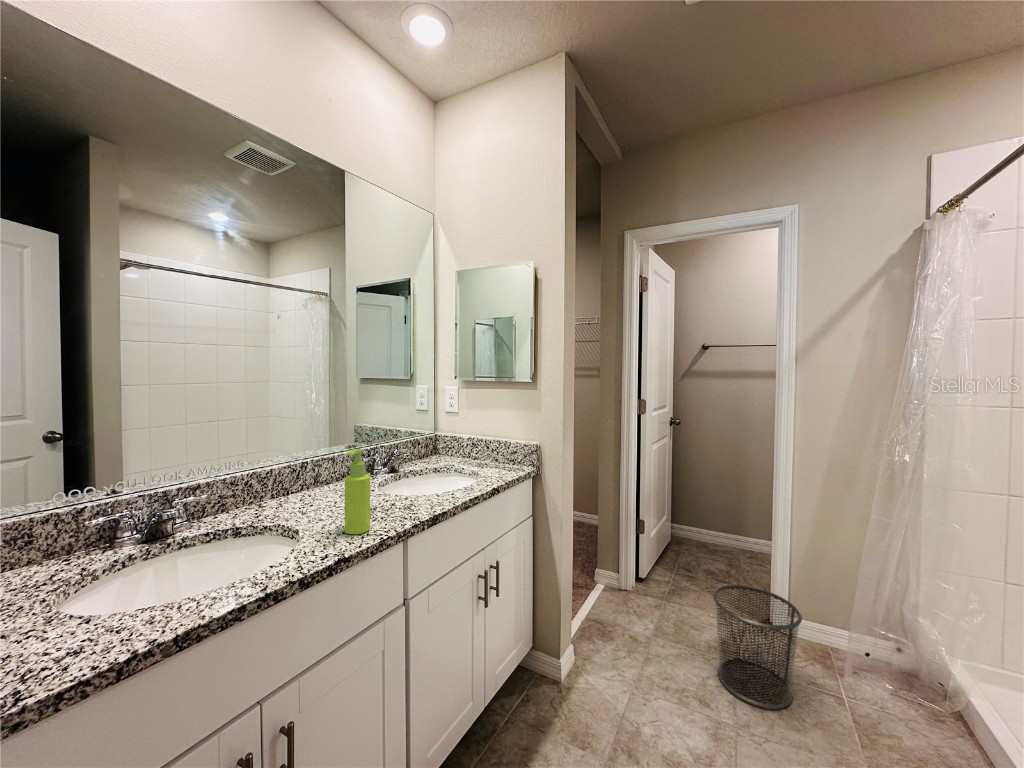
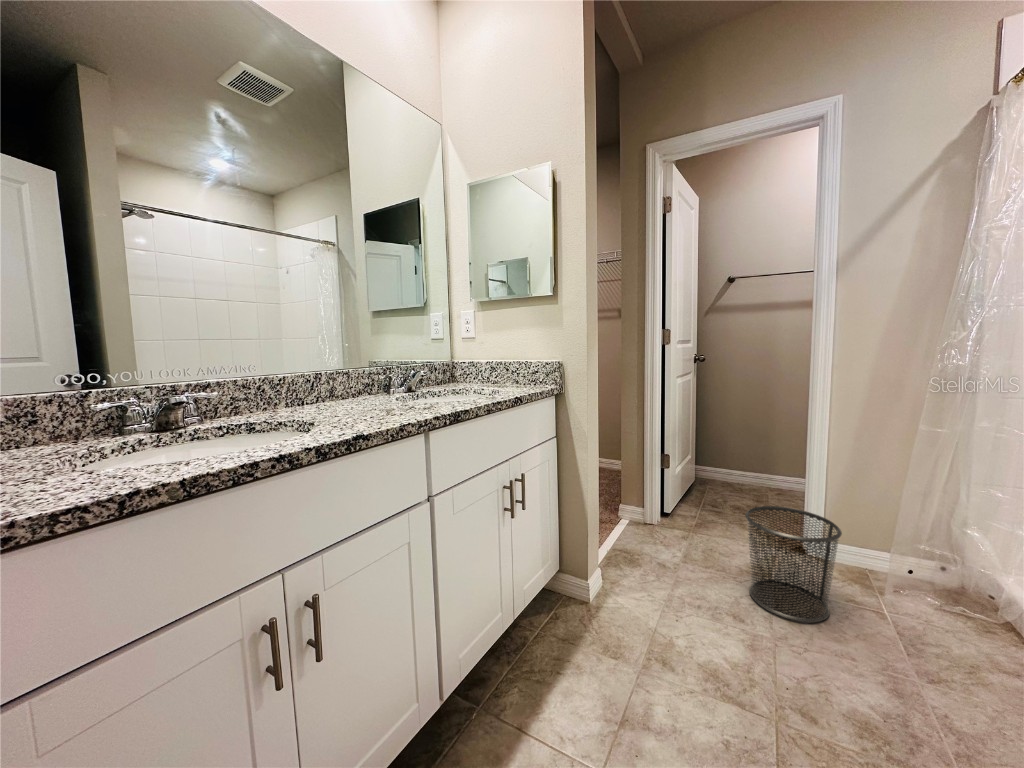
soap dispenser: present [345,449,370,534] -> none [361,333,391,422]

